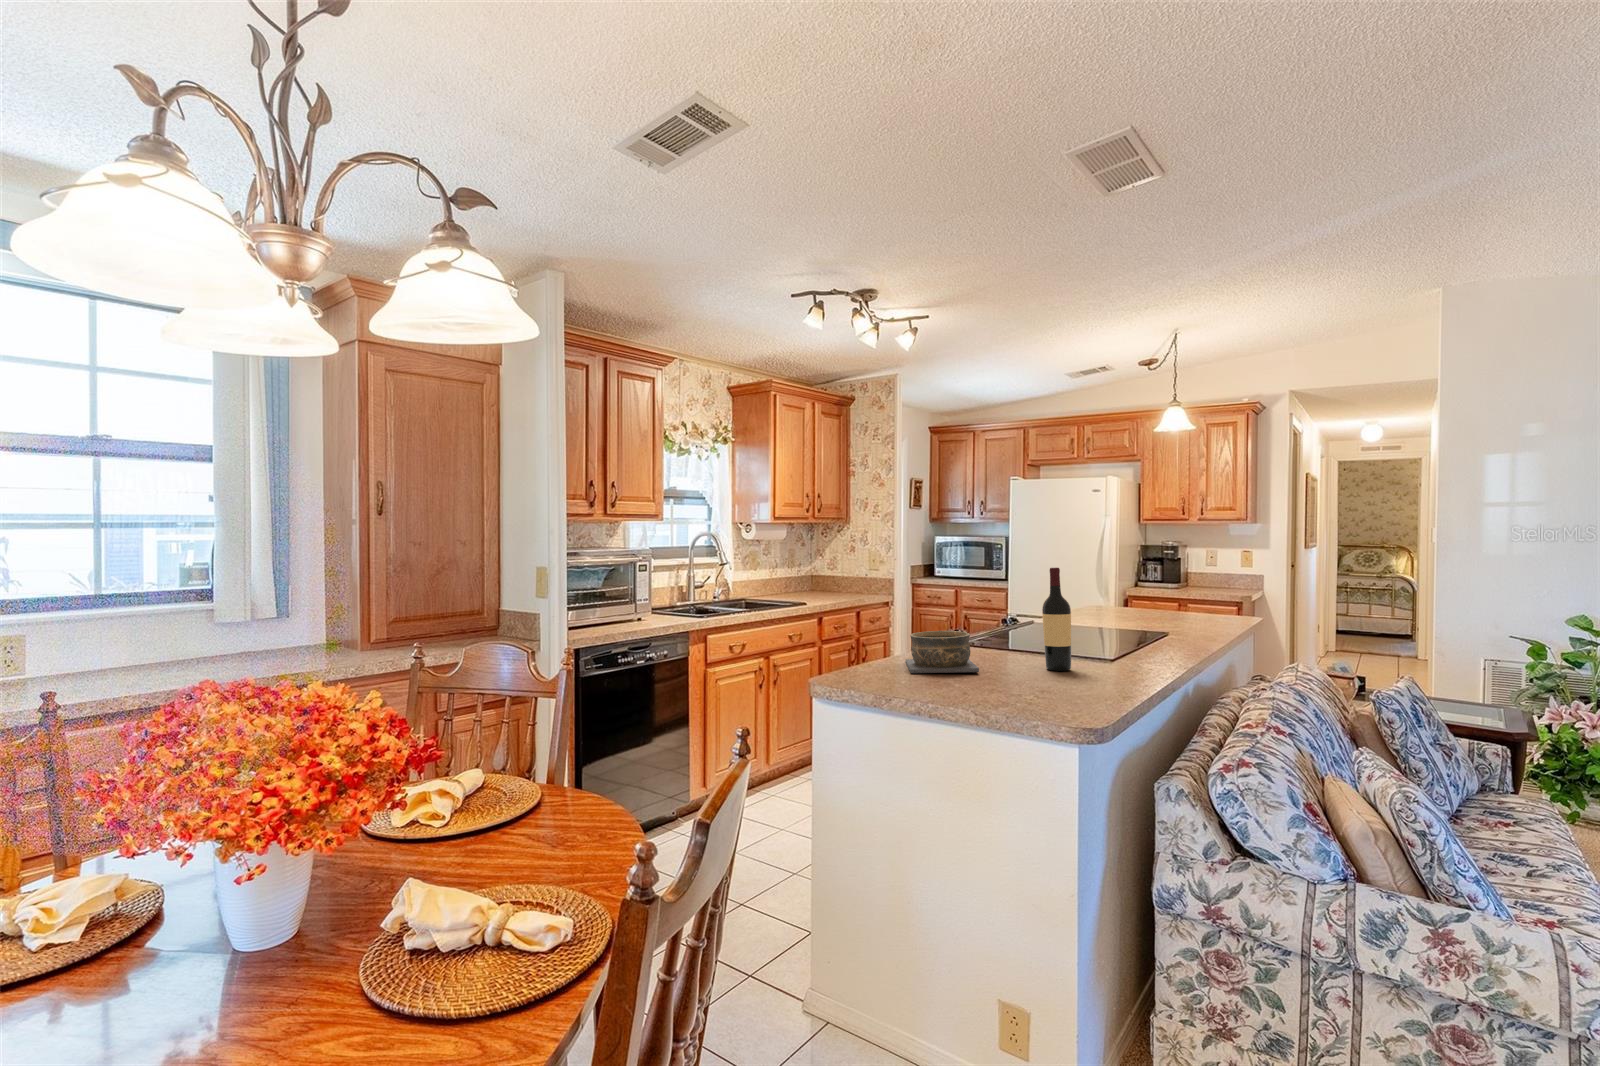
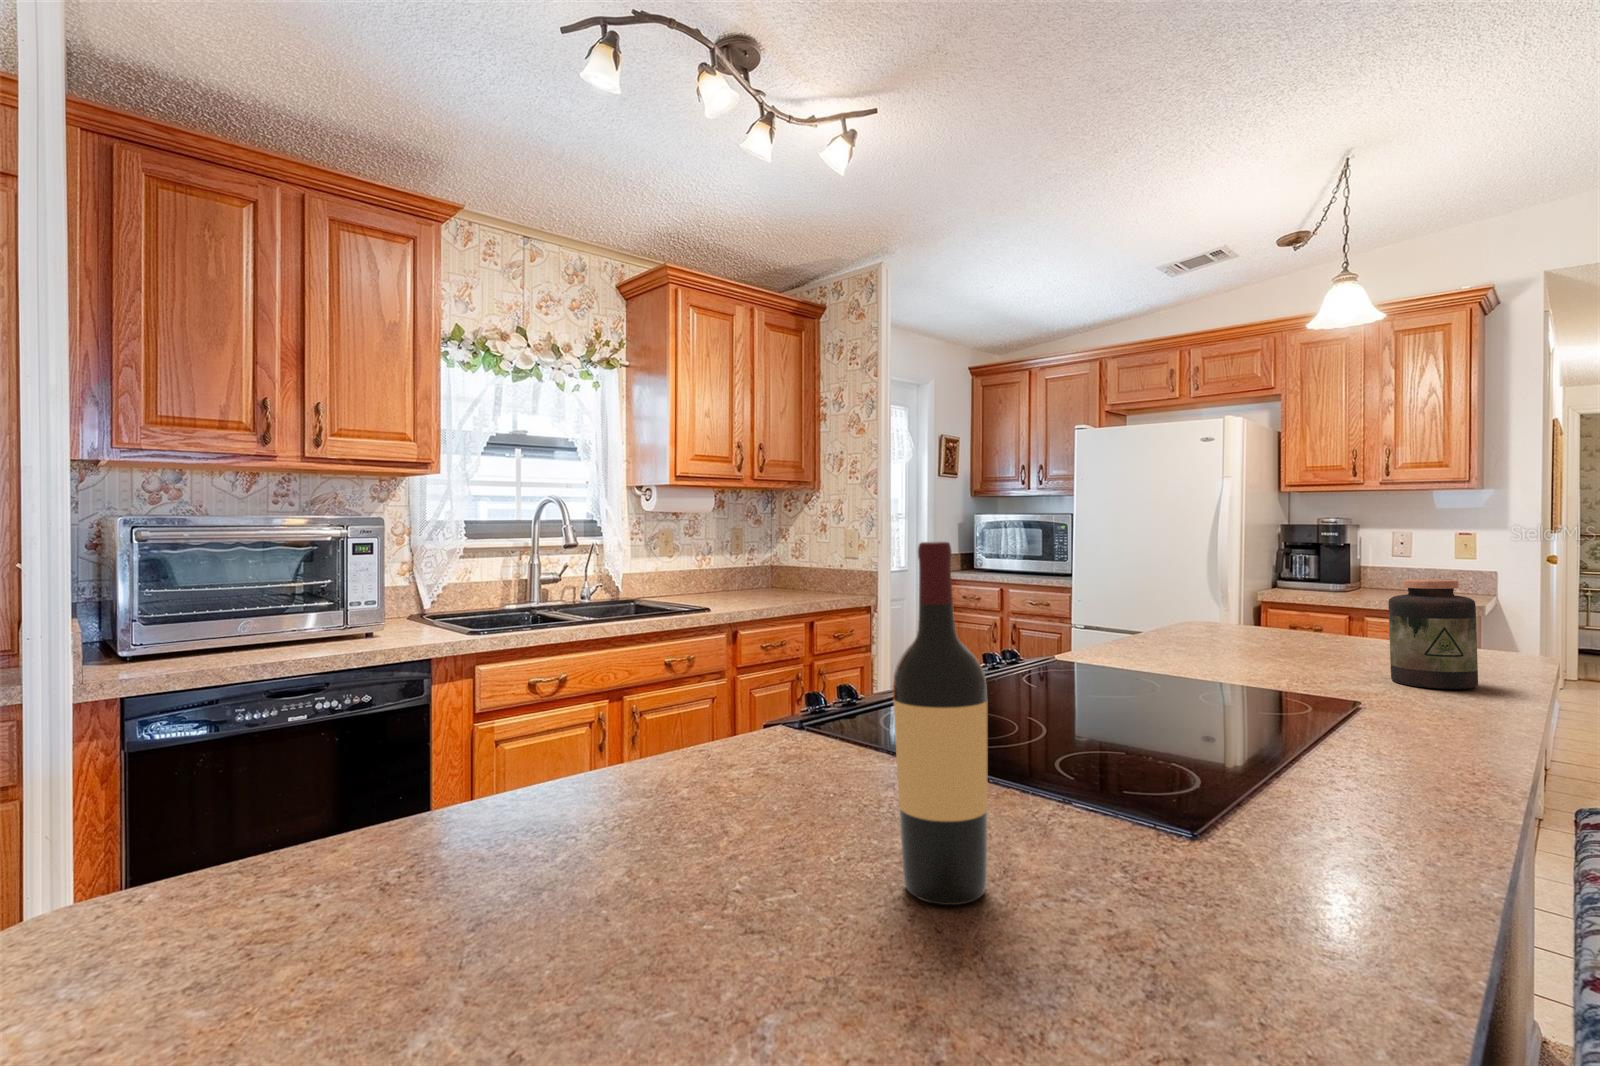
jar: none [1191,578,1228,627] -> present [1389,579,1478,689]
bowl: present [905,631,979,673] -> none [424,727,710,905]

